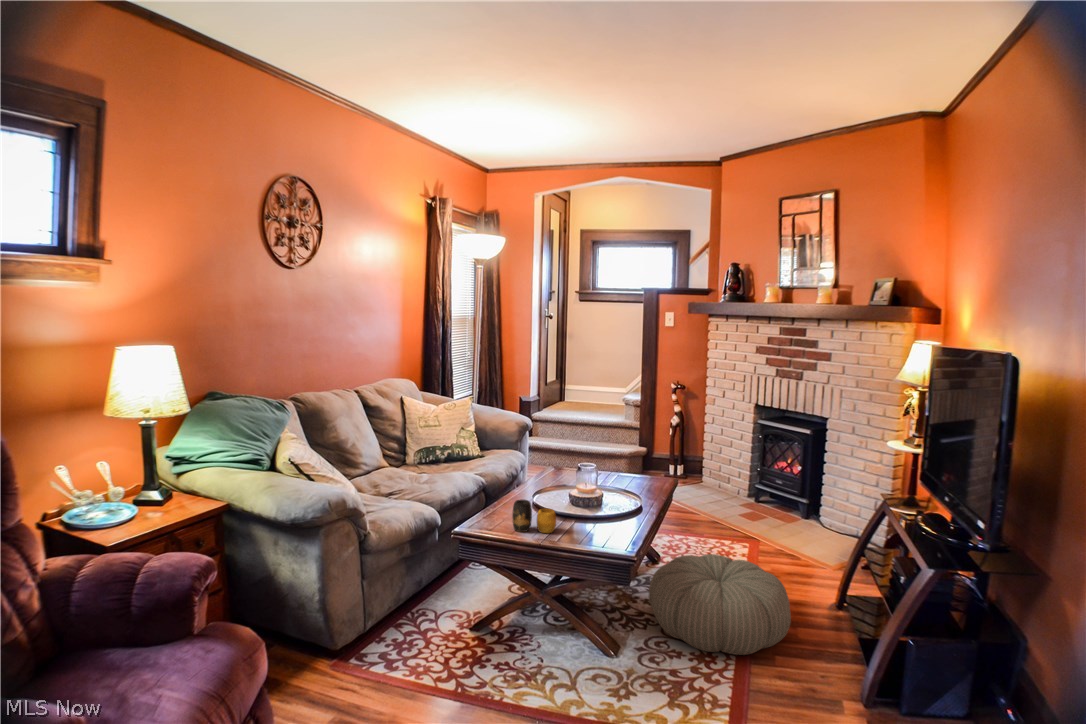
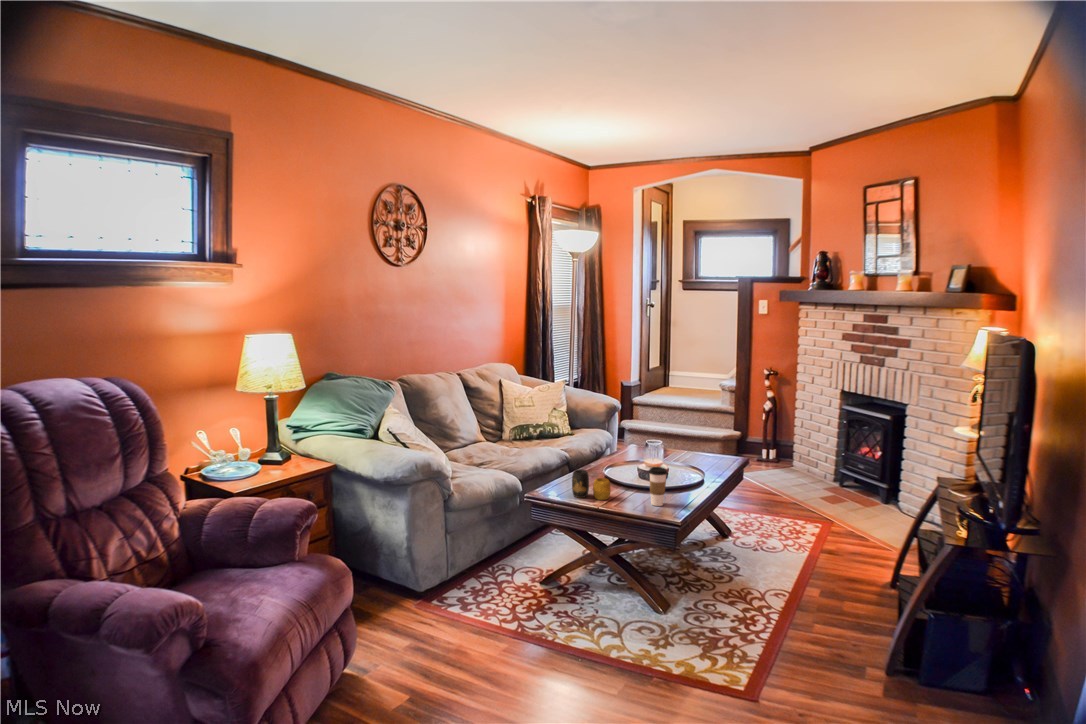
coffee cup: none [599,494,620,537] -> present [649,467,667,506]
pouf: present [649,554,791,655] -> none [703,530,840,623]

